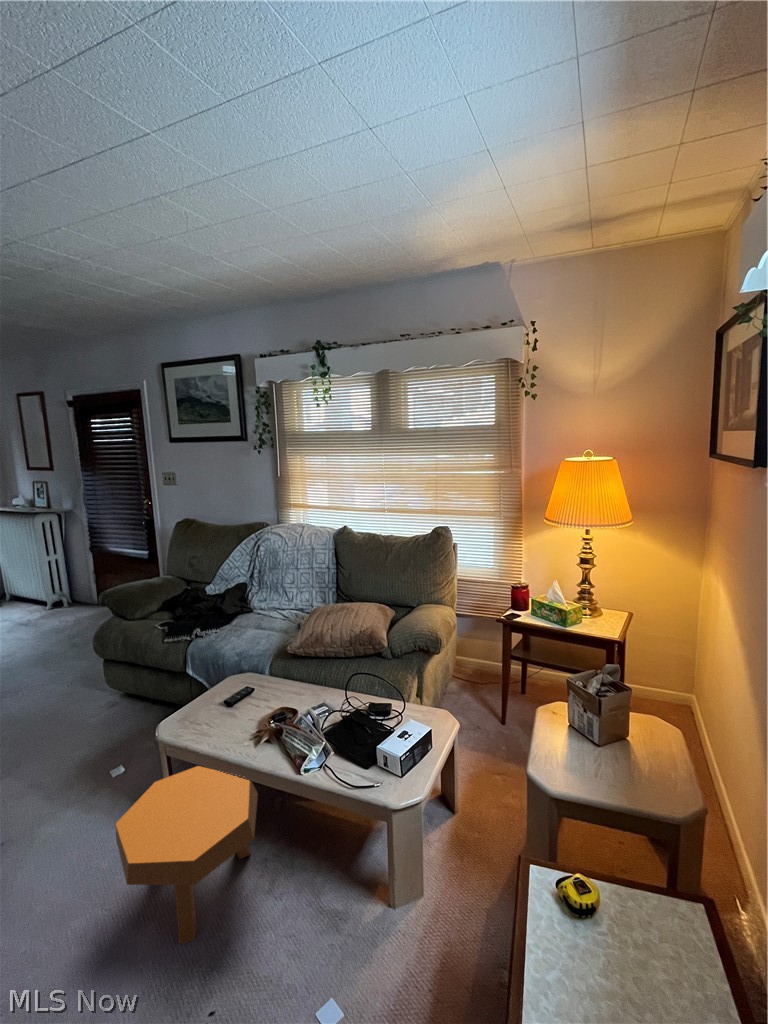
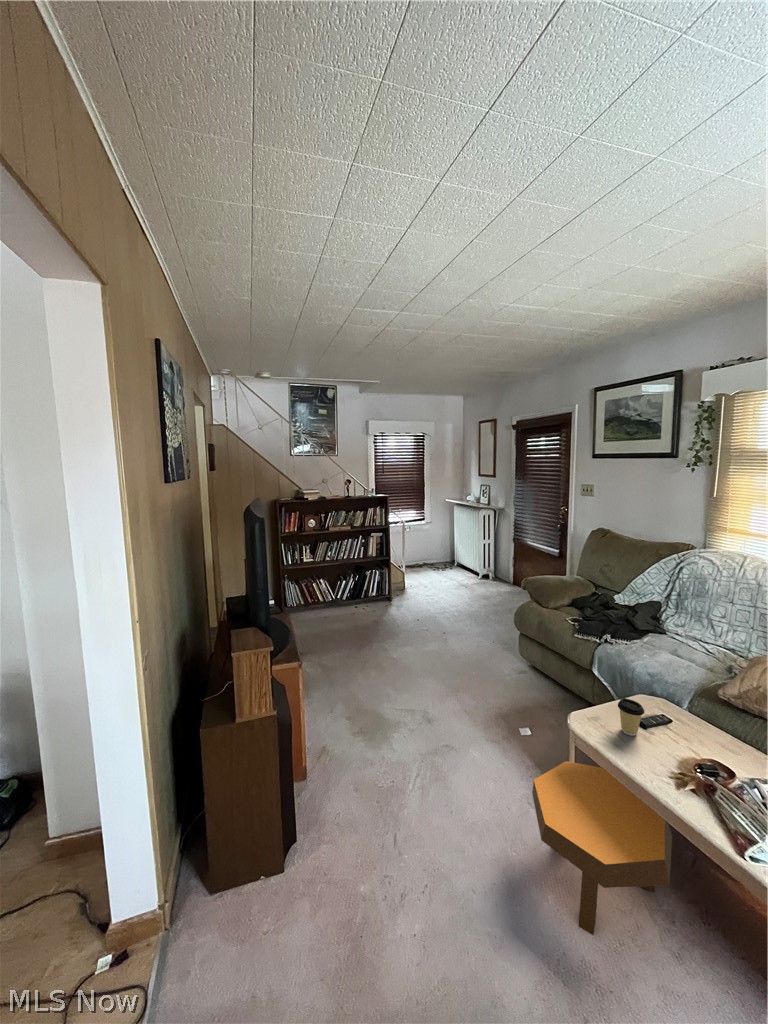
coffee cup: none [201,685,226,721] -> present [618,698,644,736]

